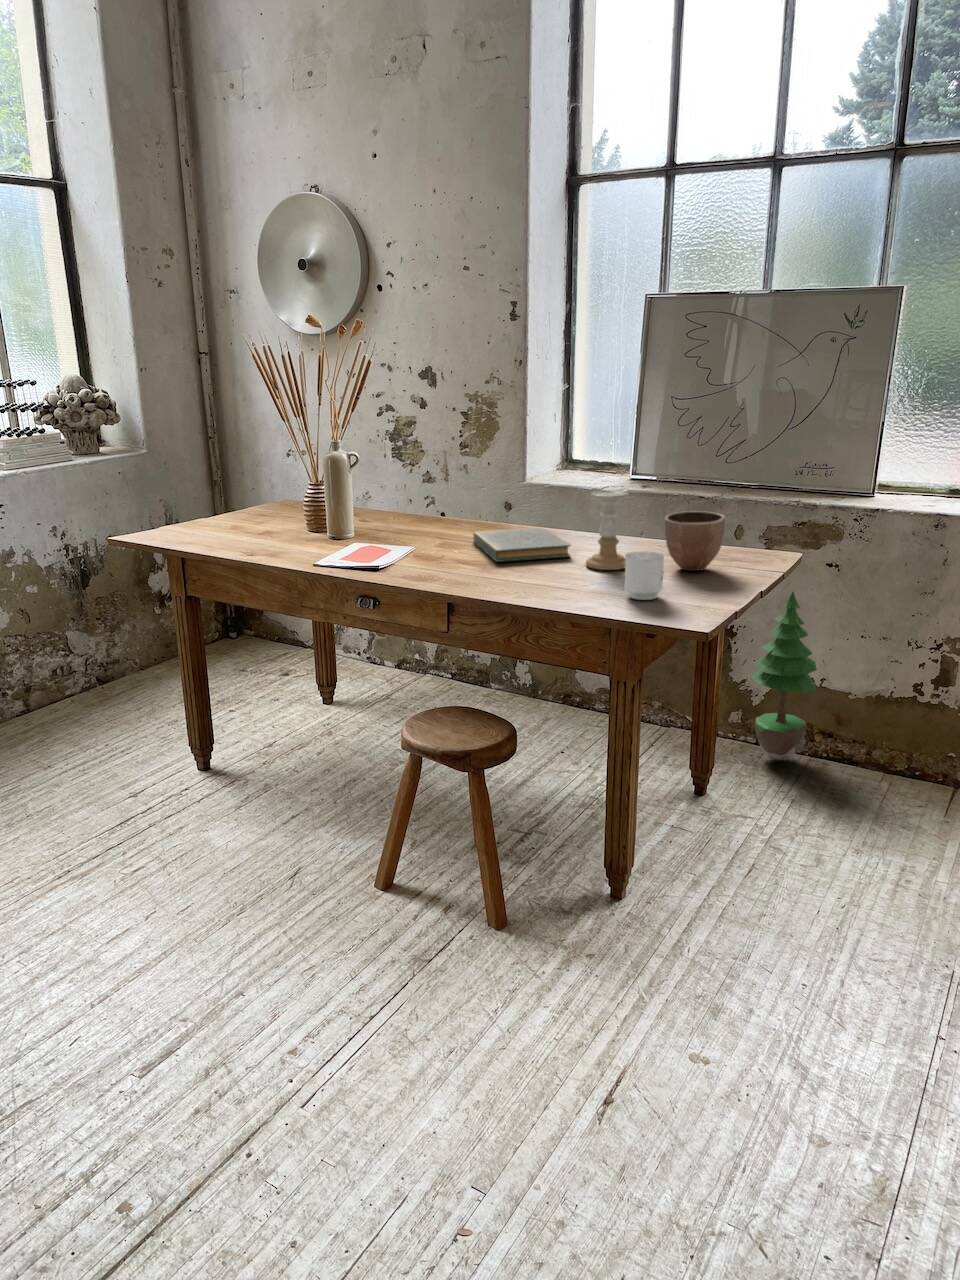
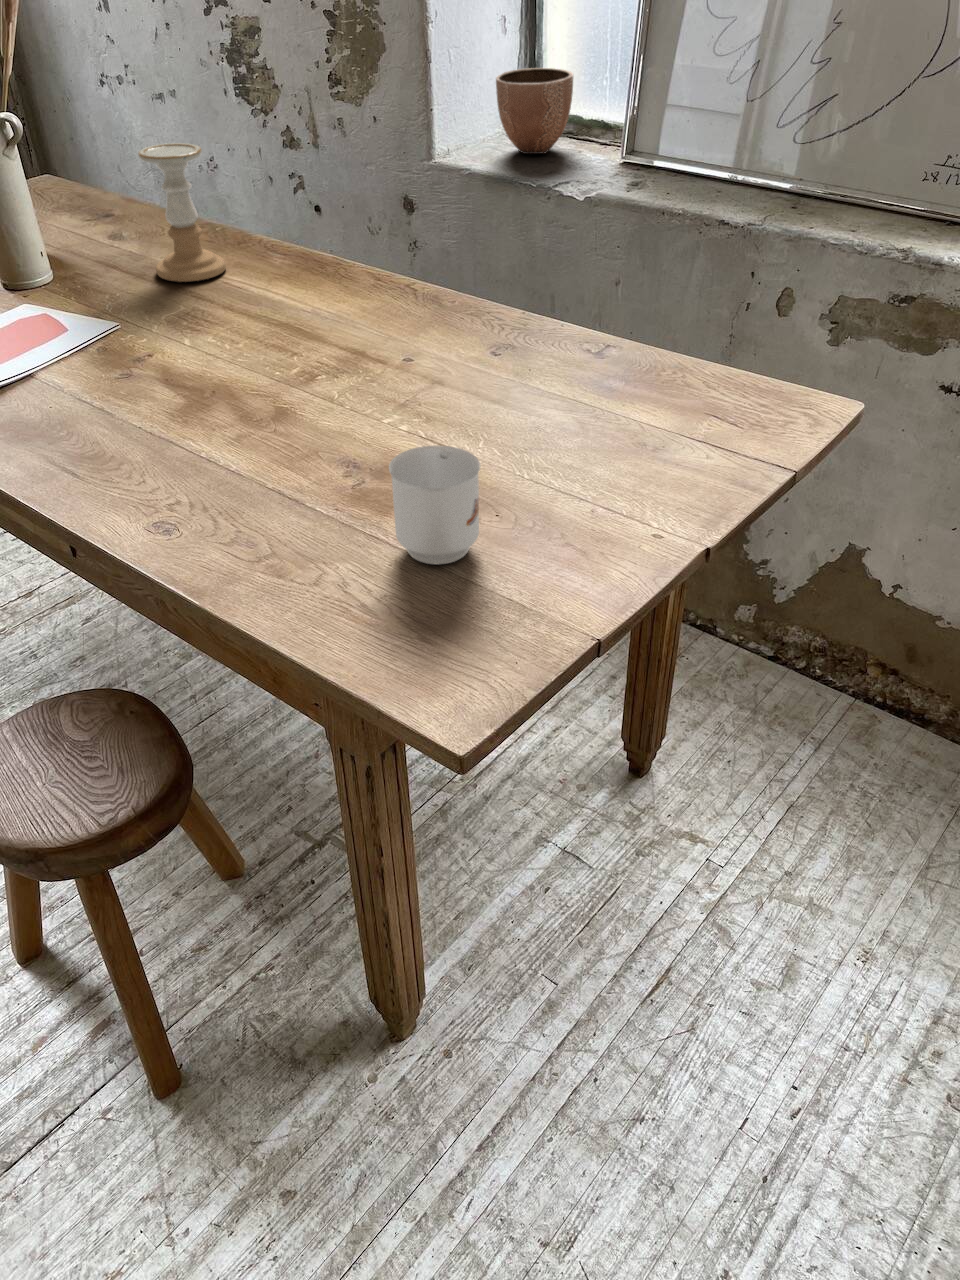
candle holder: present [586,490,629,570] -> present [138,143,226,282]
decorative bowl: present [665,511,725,571] -> present [496,68,573,154]
book: present [473,527,571,562] -> none [225,293,387,392]
potted tree: present [751,592,817,761] -> none [761,440,883,715]

